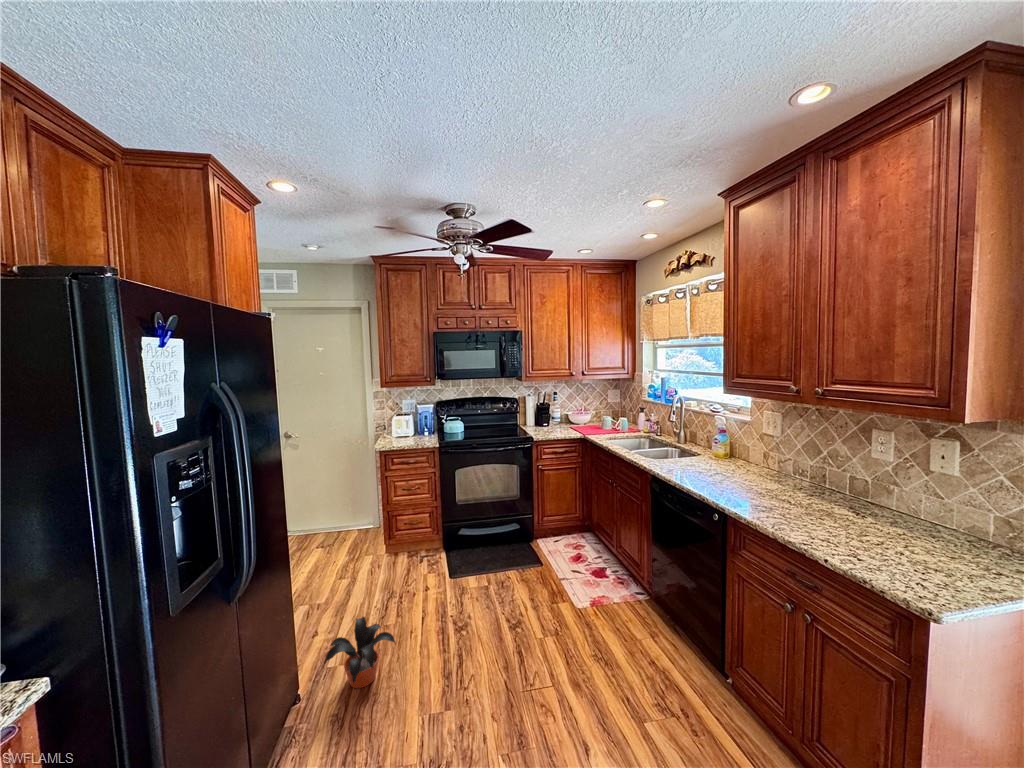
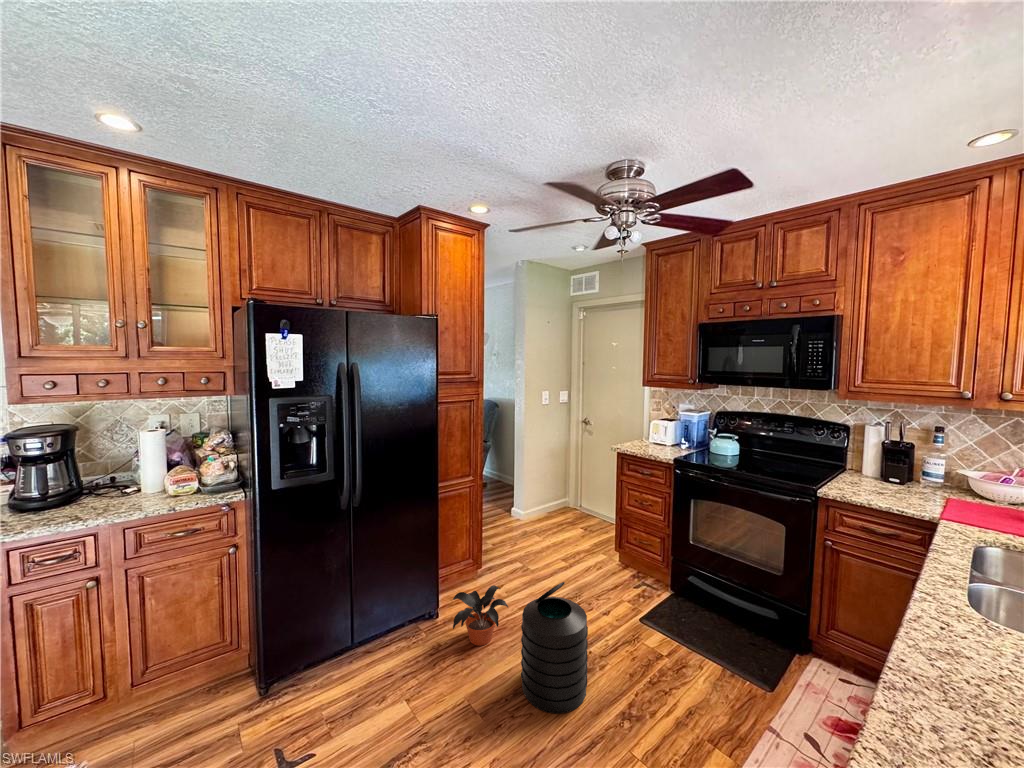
trash can: none [431,558,490,672] -> present [521,582,588,714]

